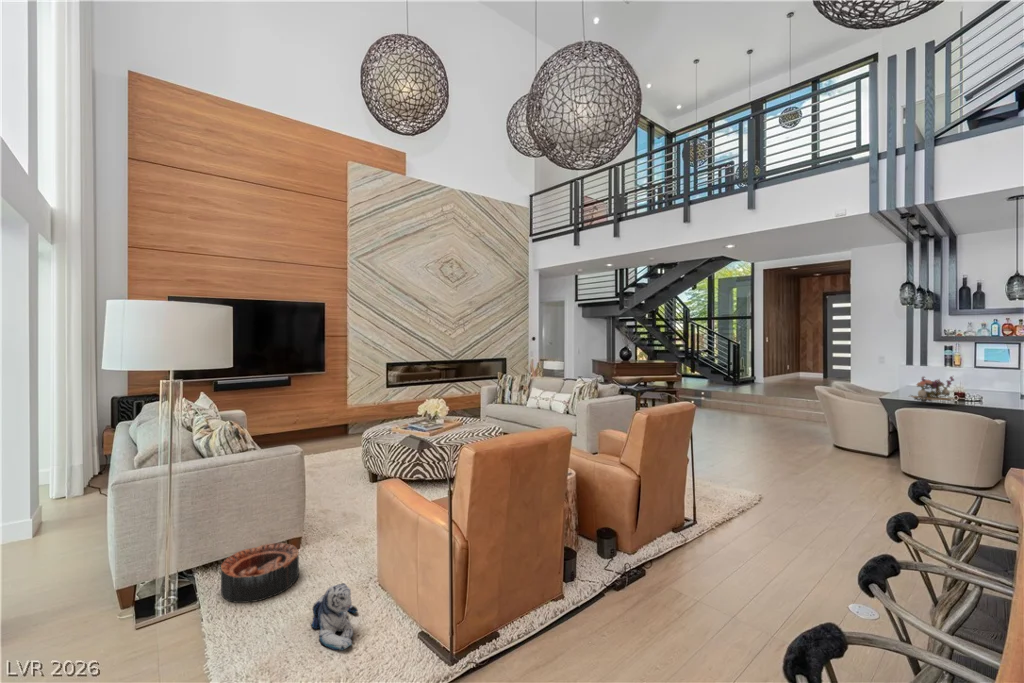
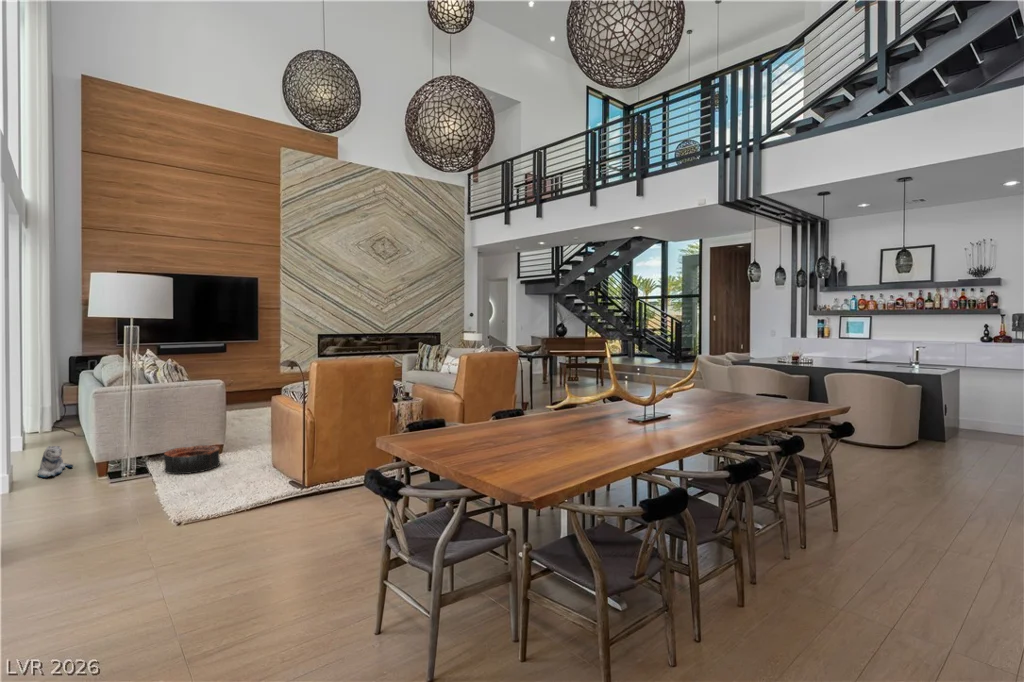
flower arrangement: present [911,376,954,403] -> none [746,340,781,364]
plush toy: present [311,583,357,651] -> present [38,446,73,478]

